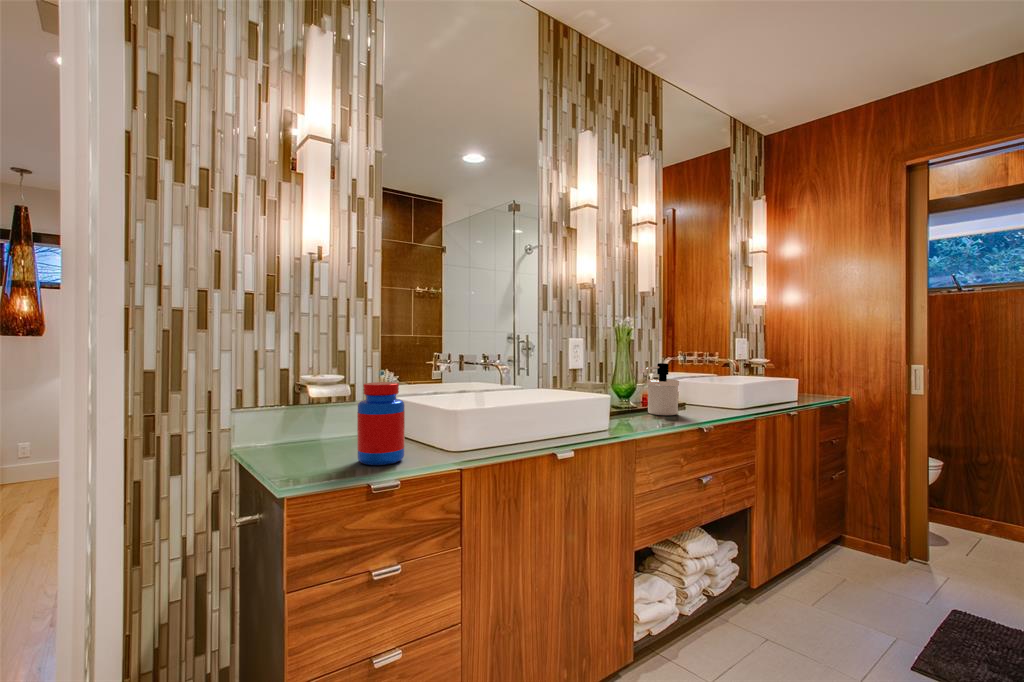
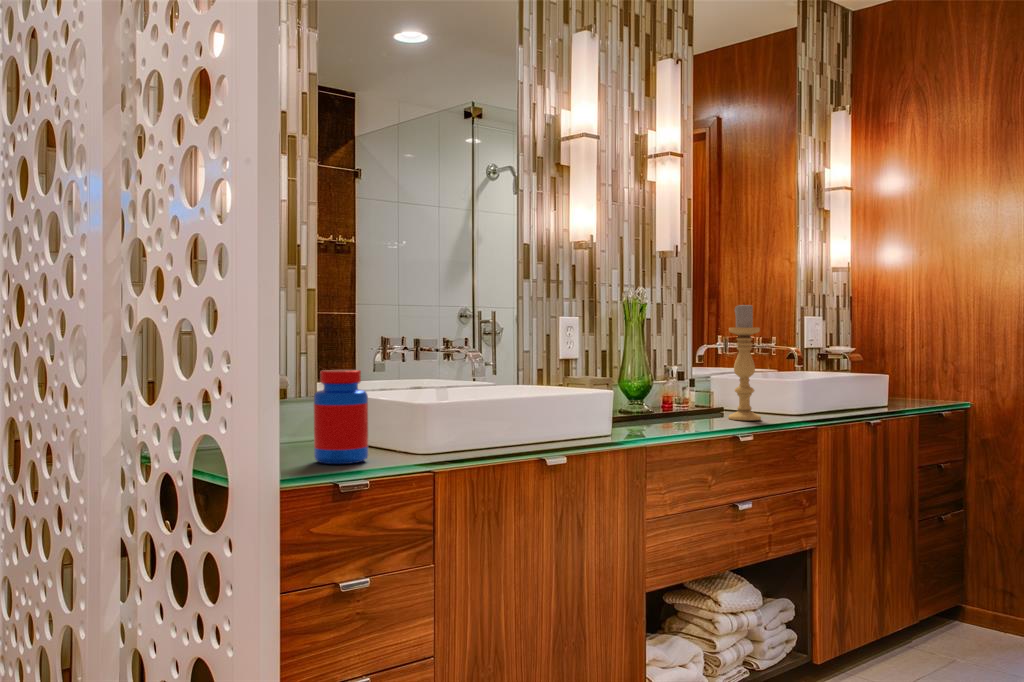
candle holder: none [692,328,717,415] -> present [728,305,761,421]
soap dispenser: present [643,363,679,415] -> none [660,351,709,421]

